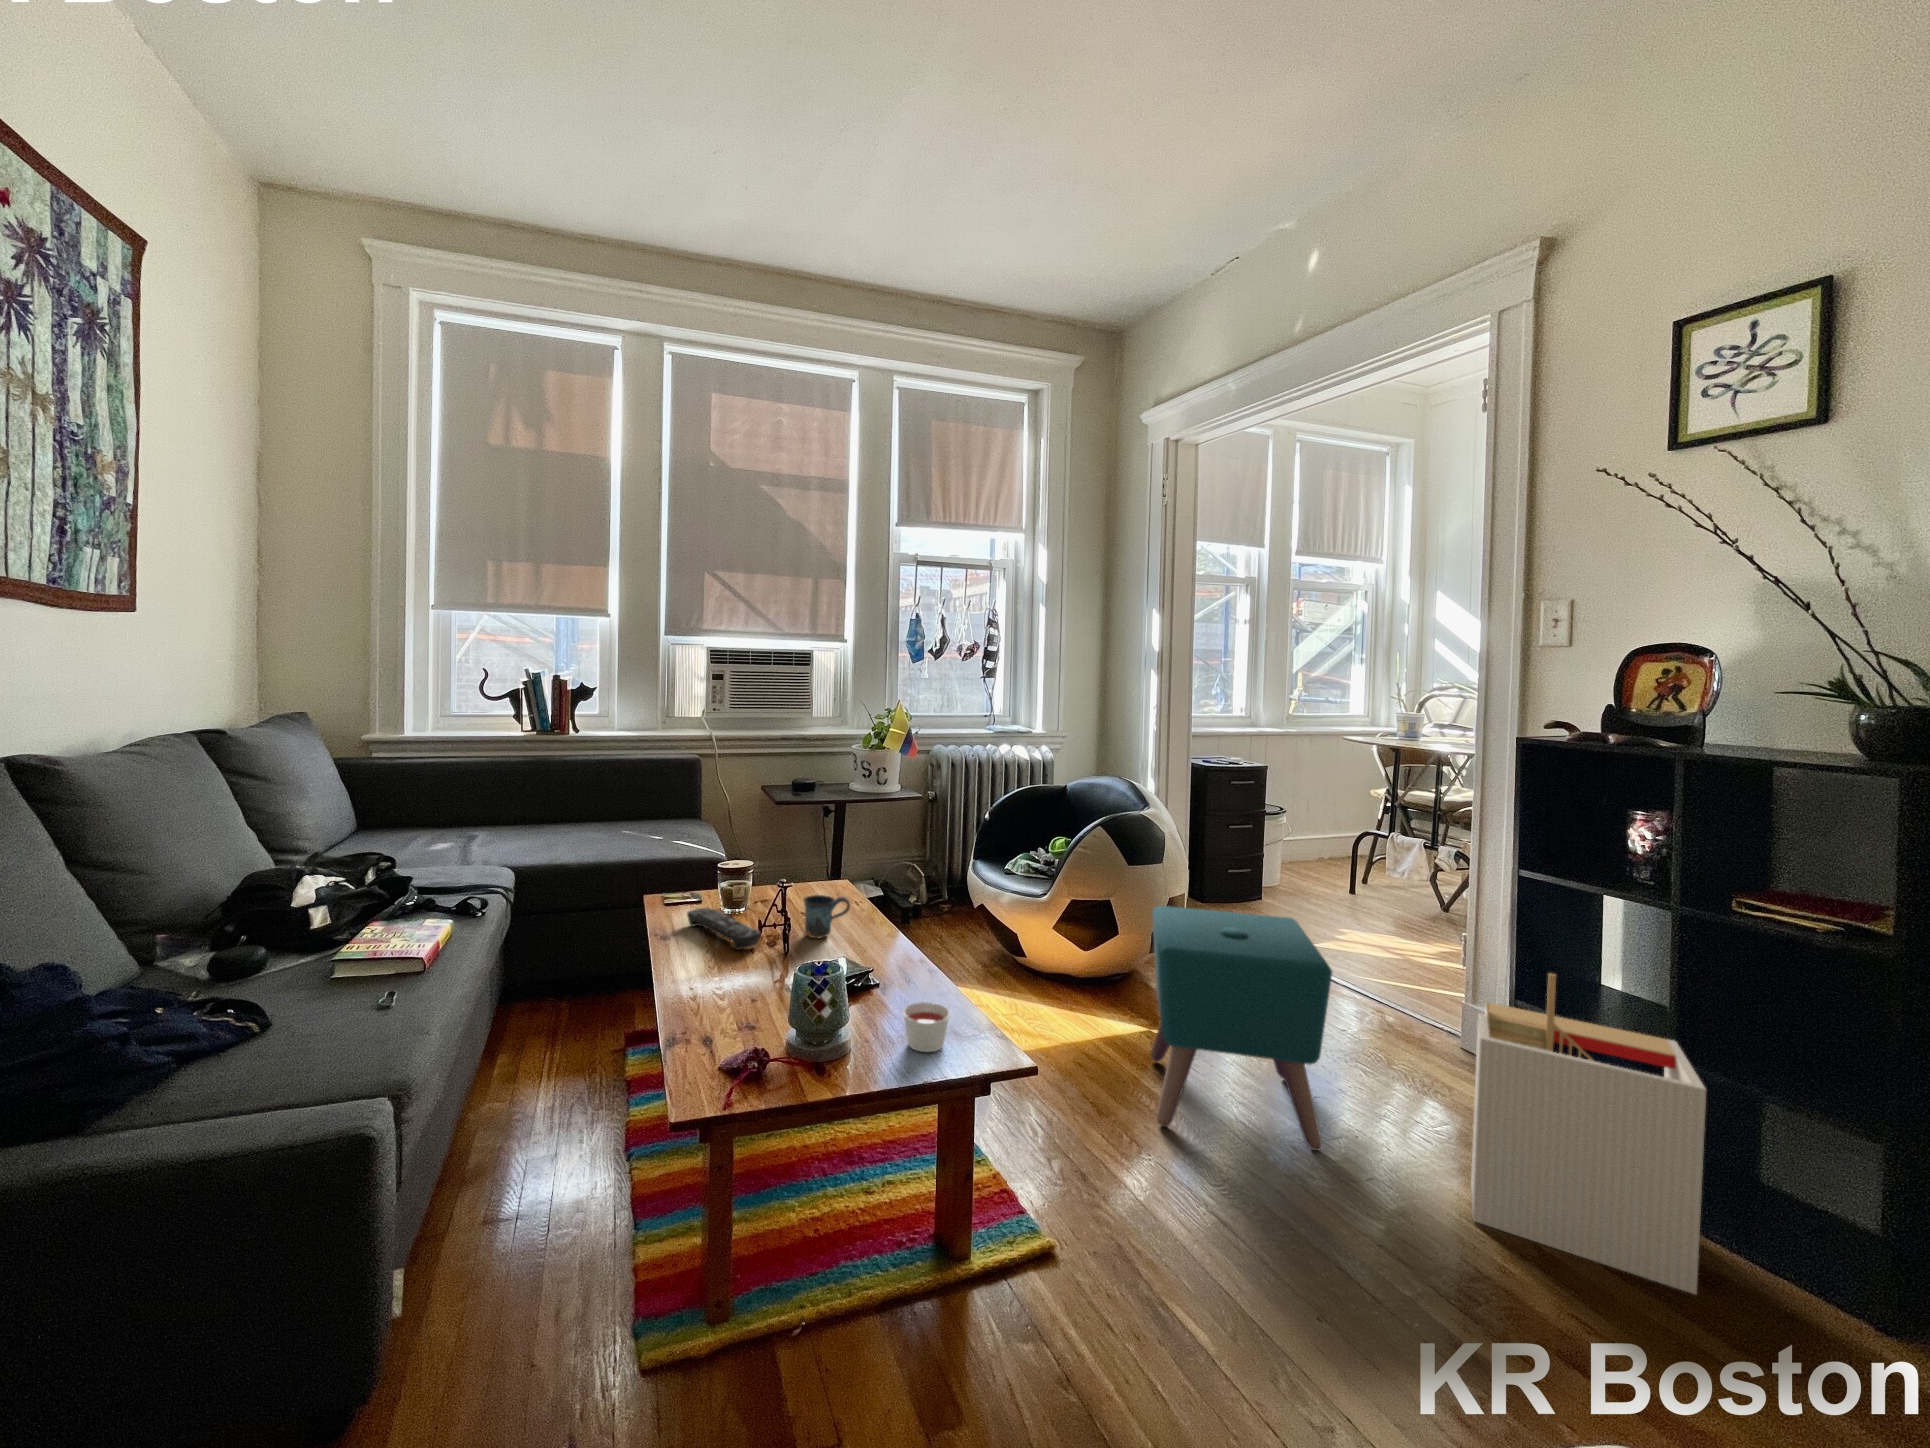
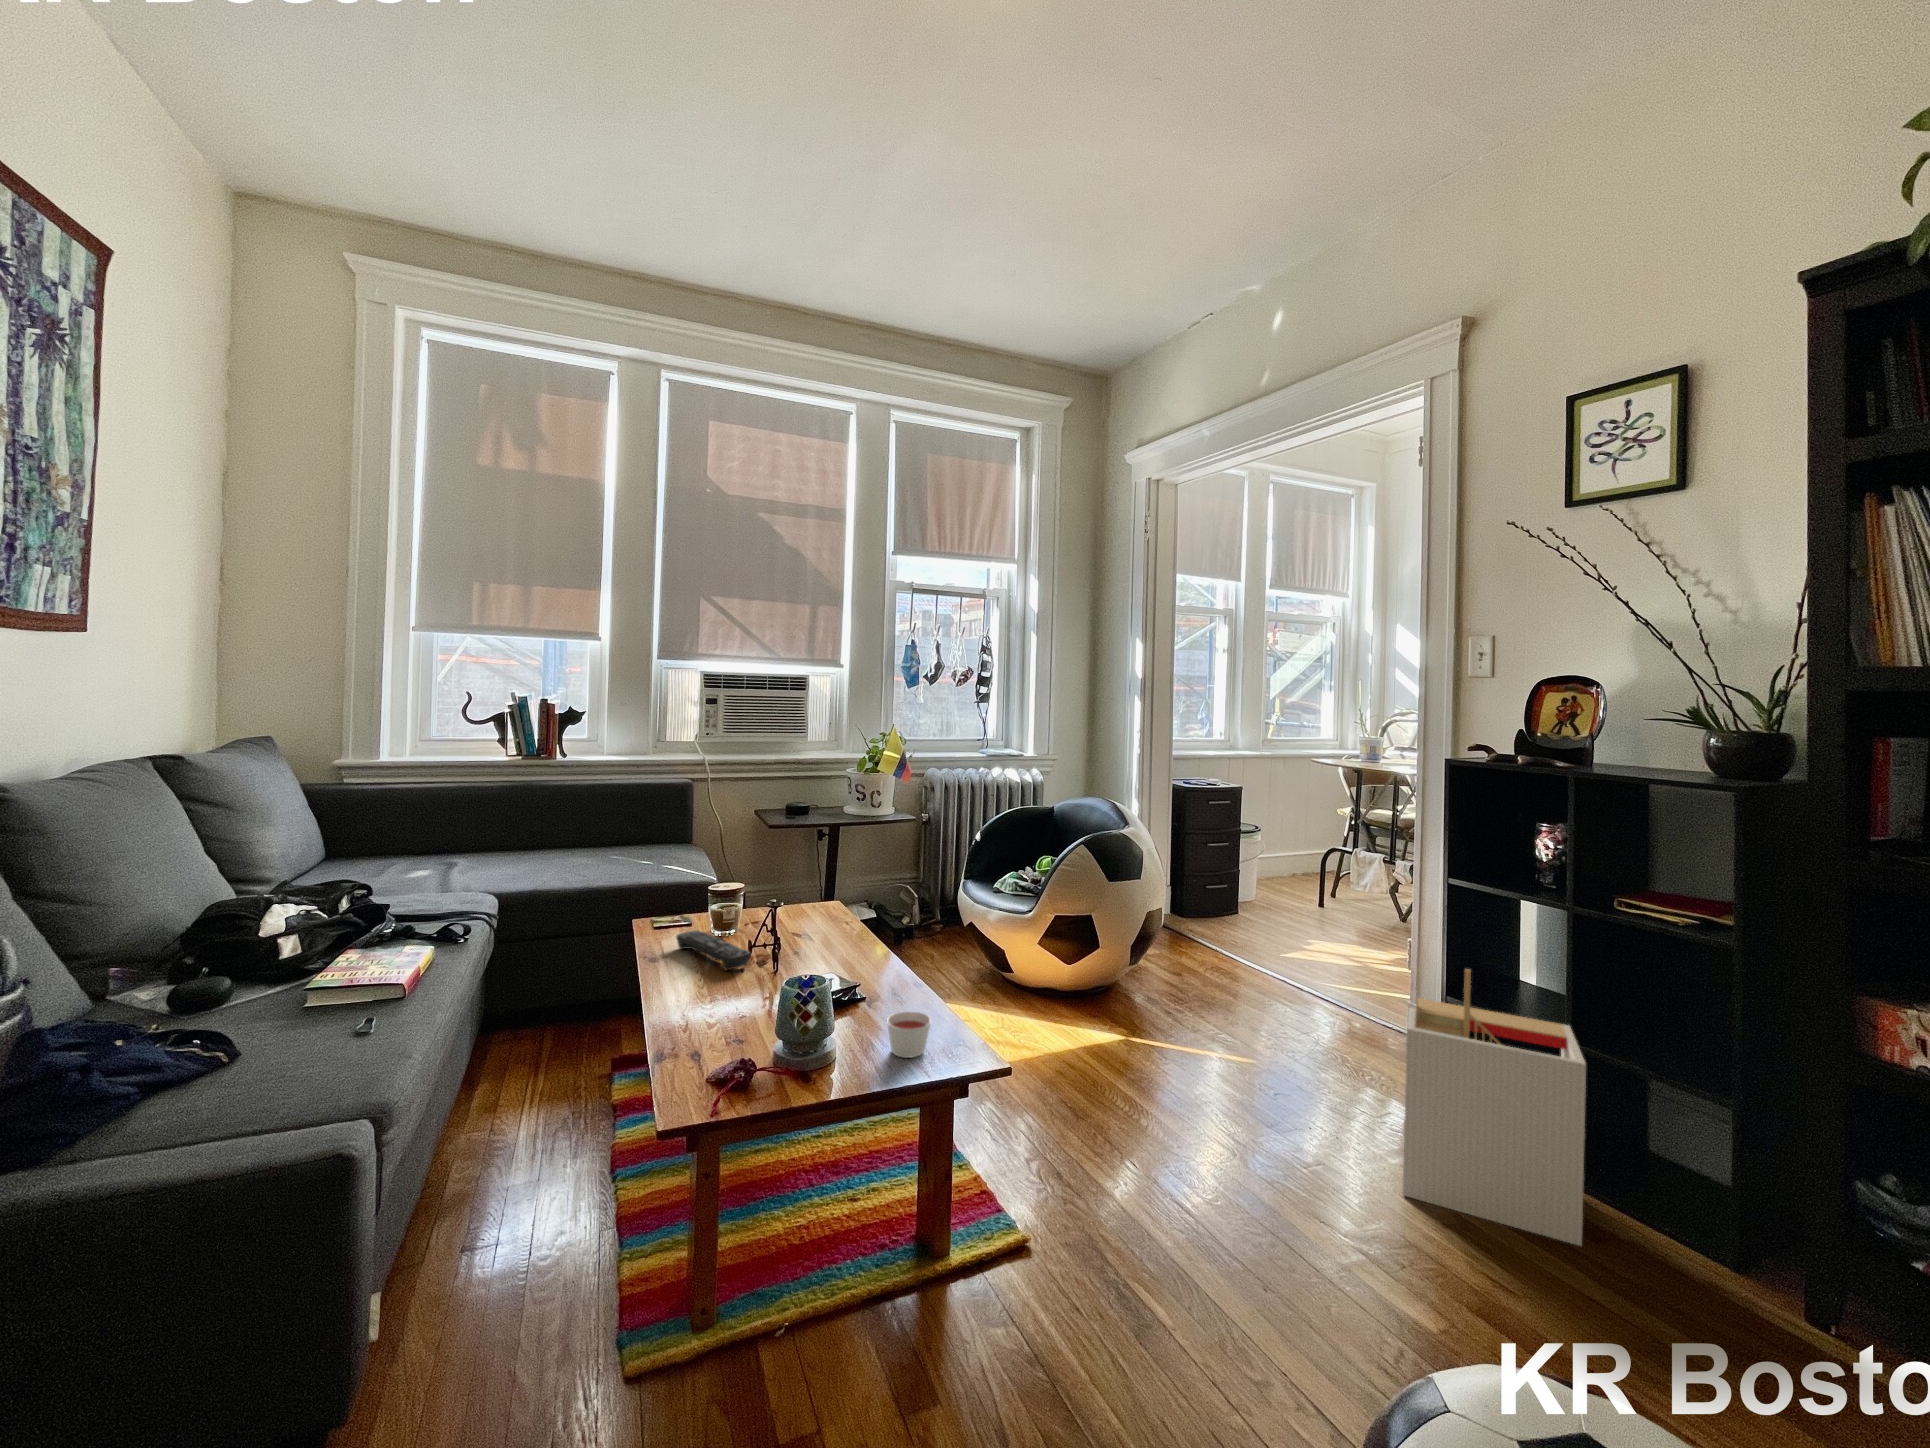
mug: present [803,895,850,938] -> none [793,916,840,958]
ottoman: present [1150,906,1332,1151] -> none [1128,919,1285,1142]

